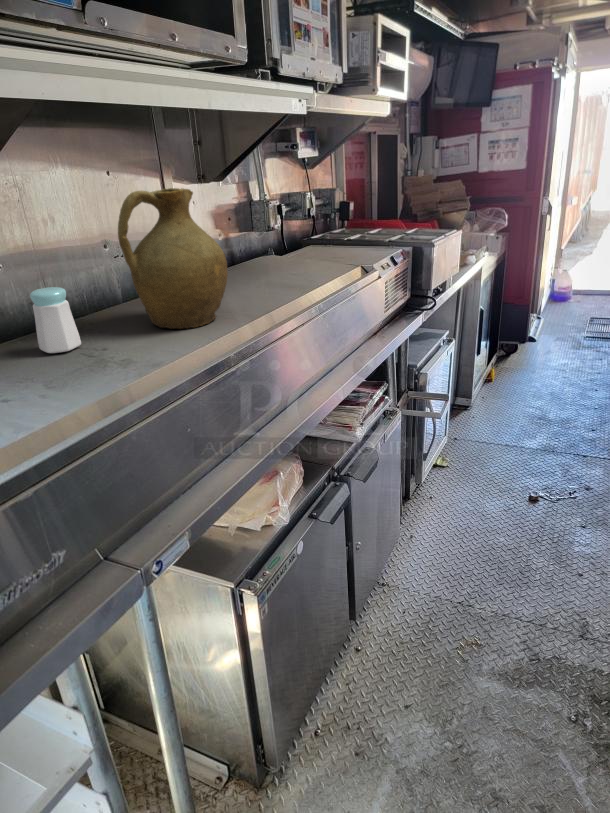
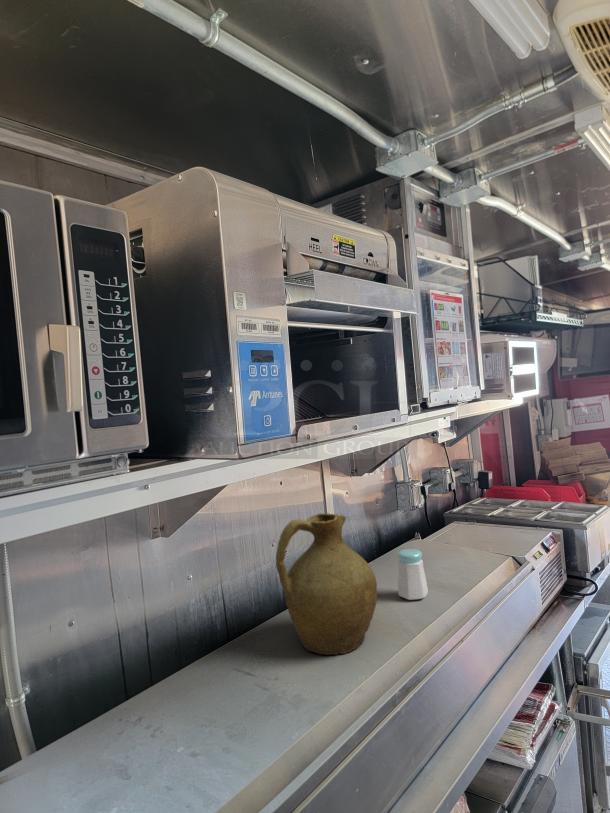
salt shaker: present [30,287,81,353] -> present [398,549,428,600]

